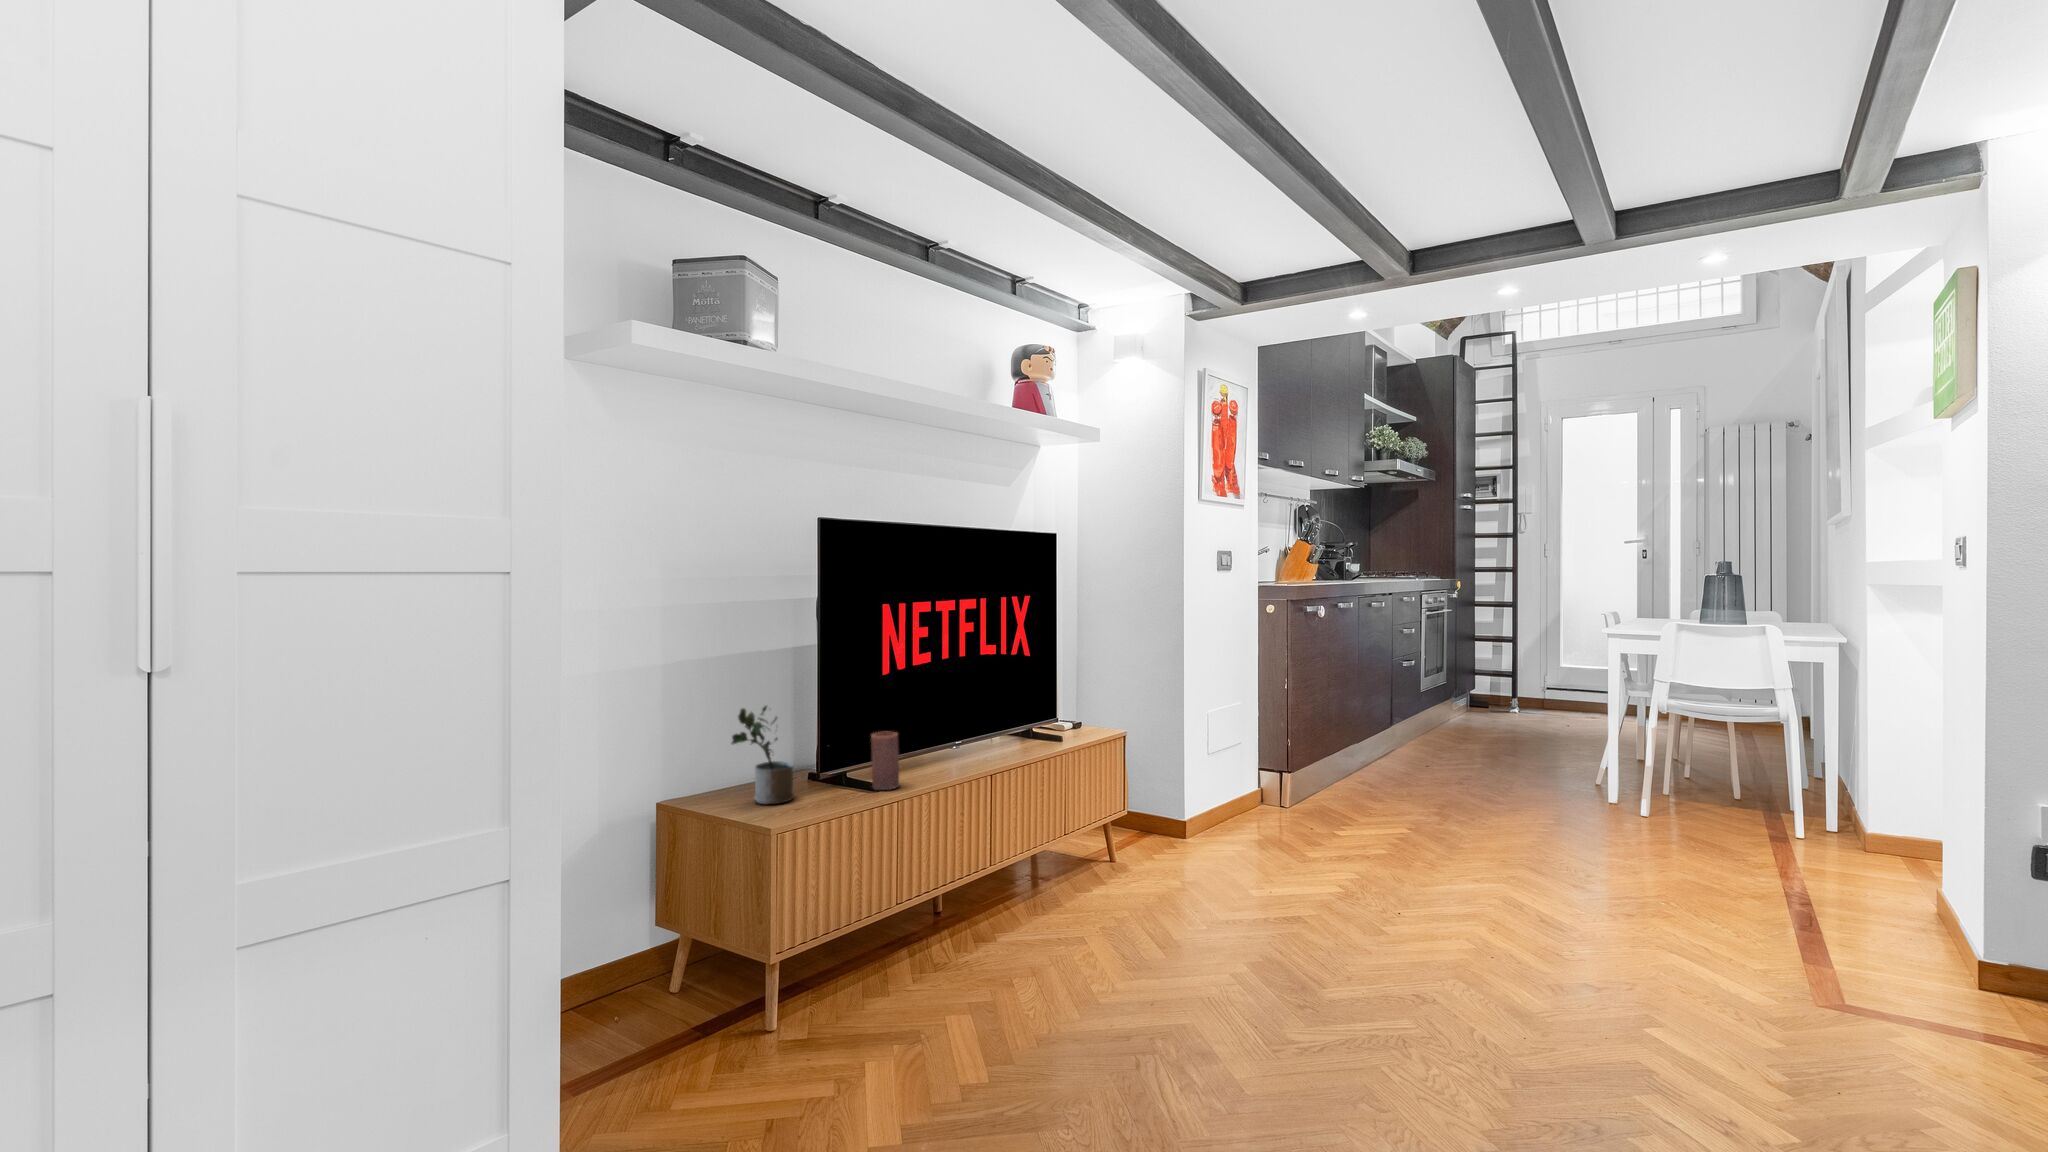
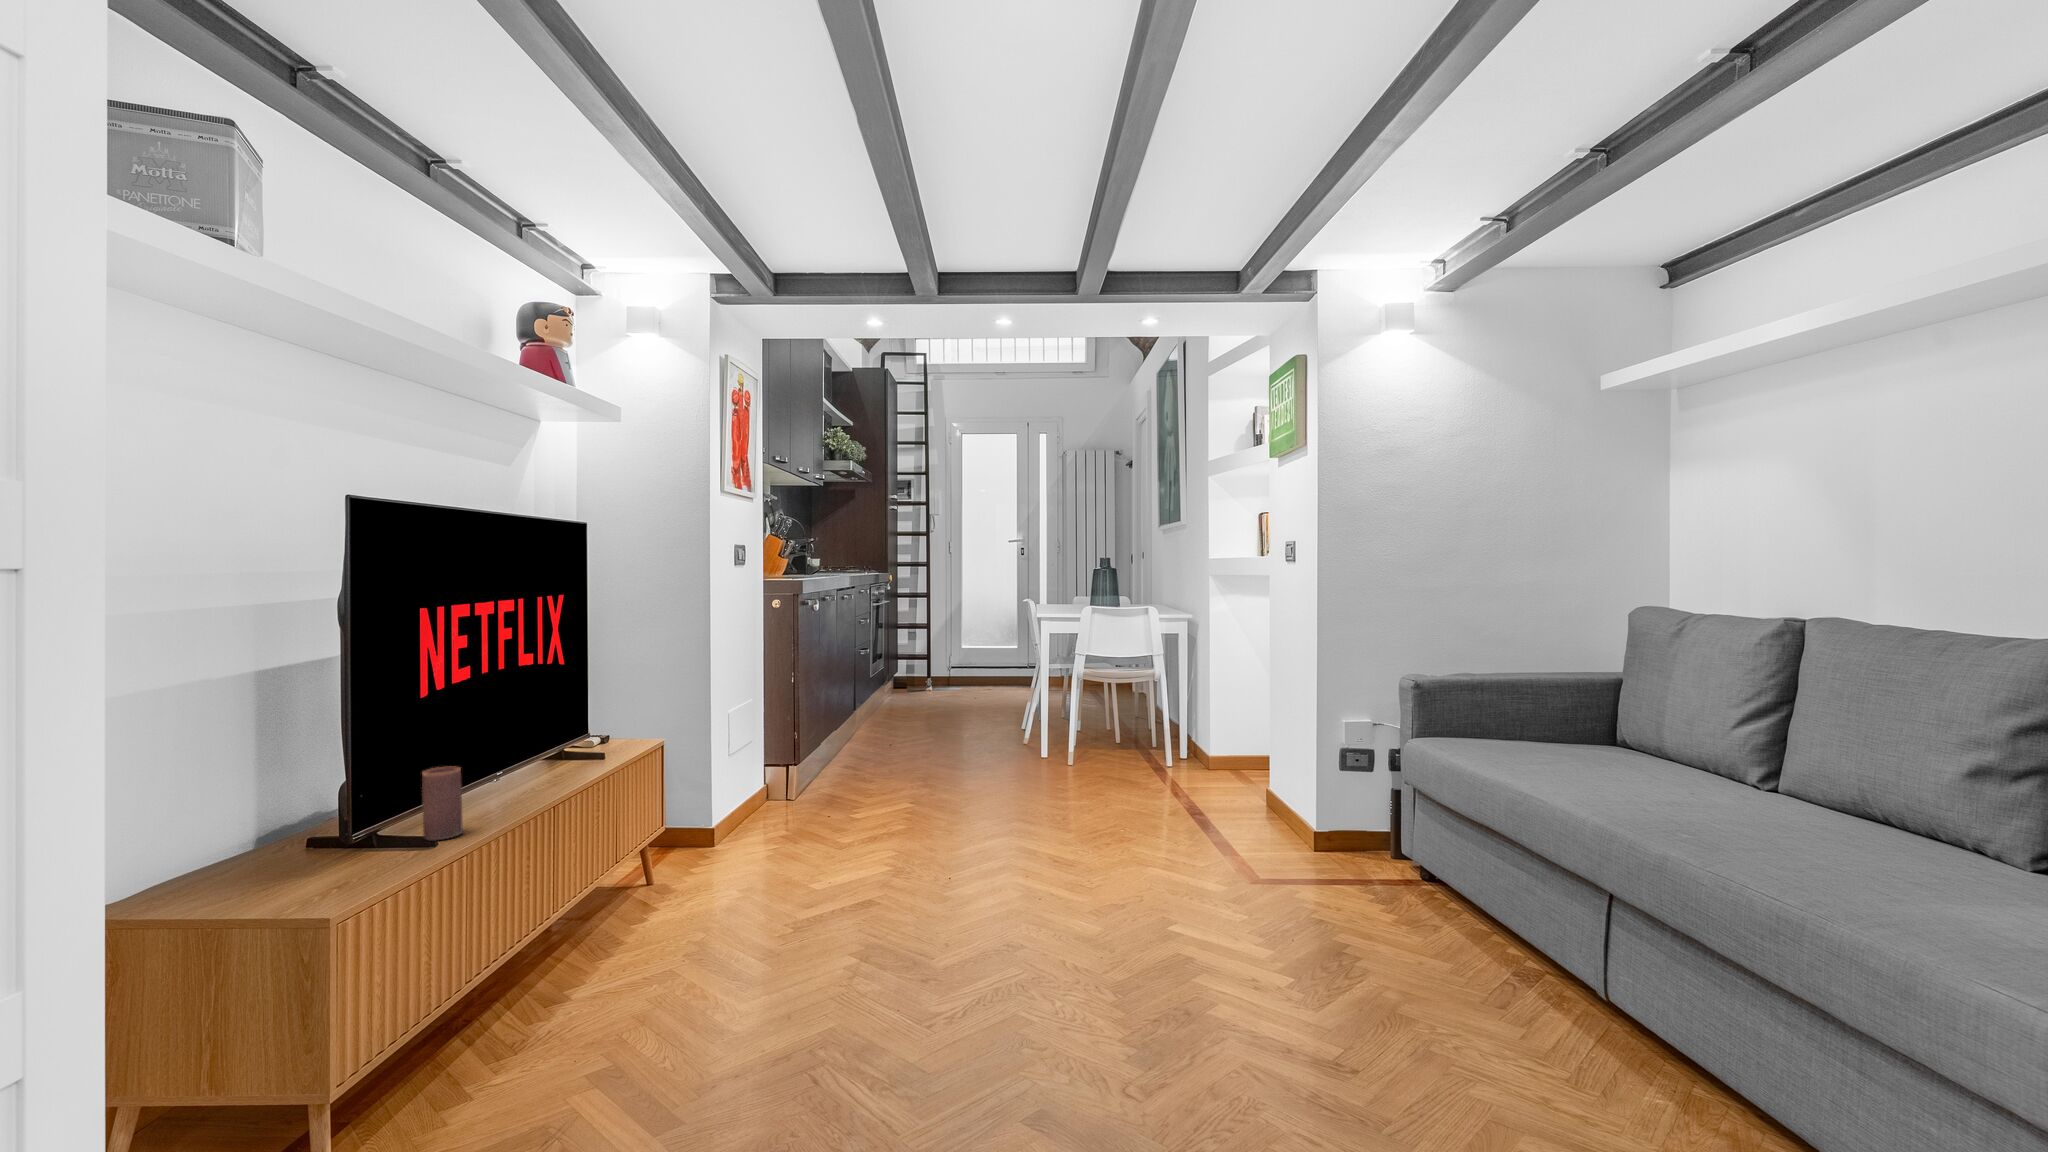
potted plant: present [732,706,794,804] -> none [228,751,324,885]

